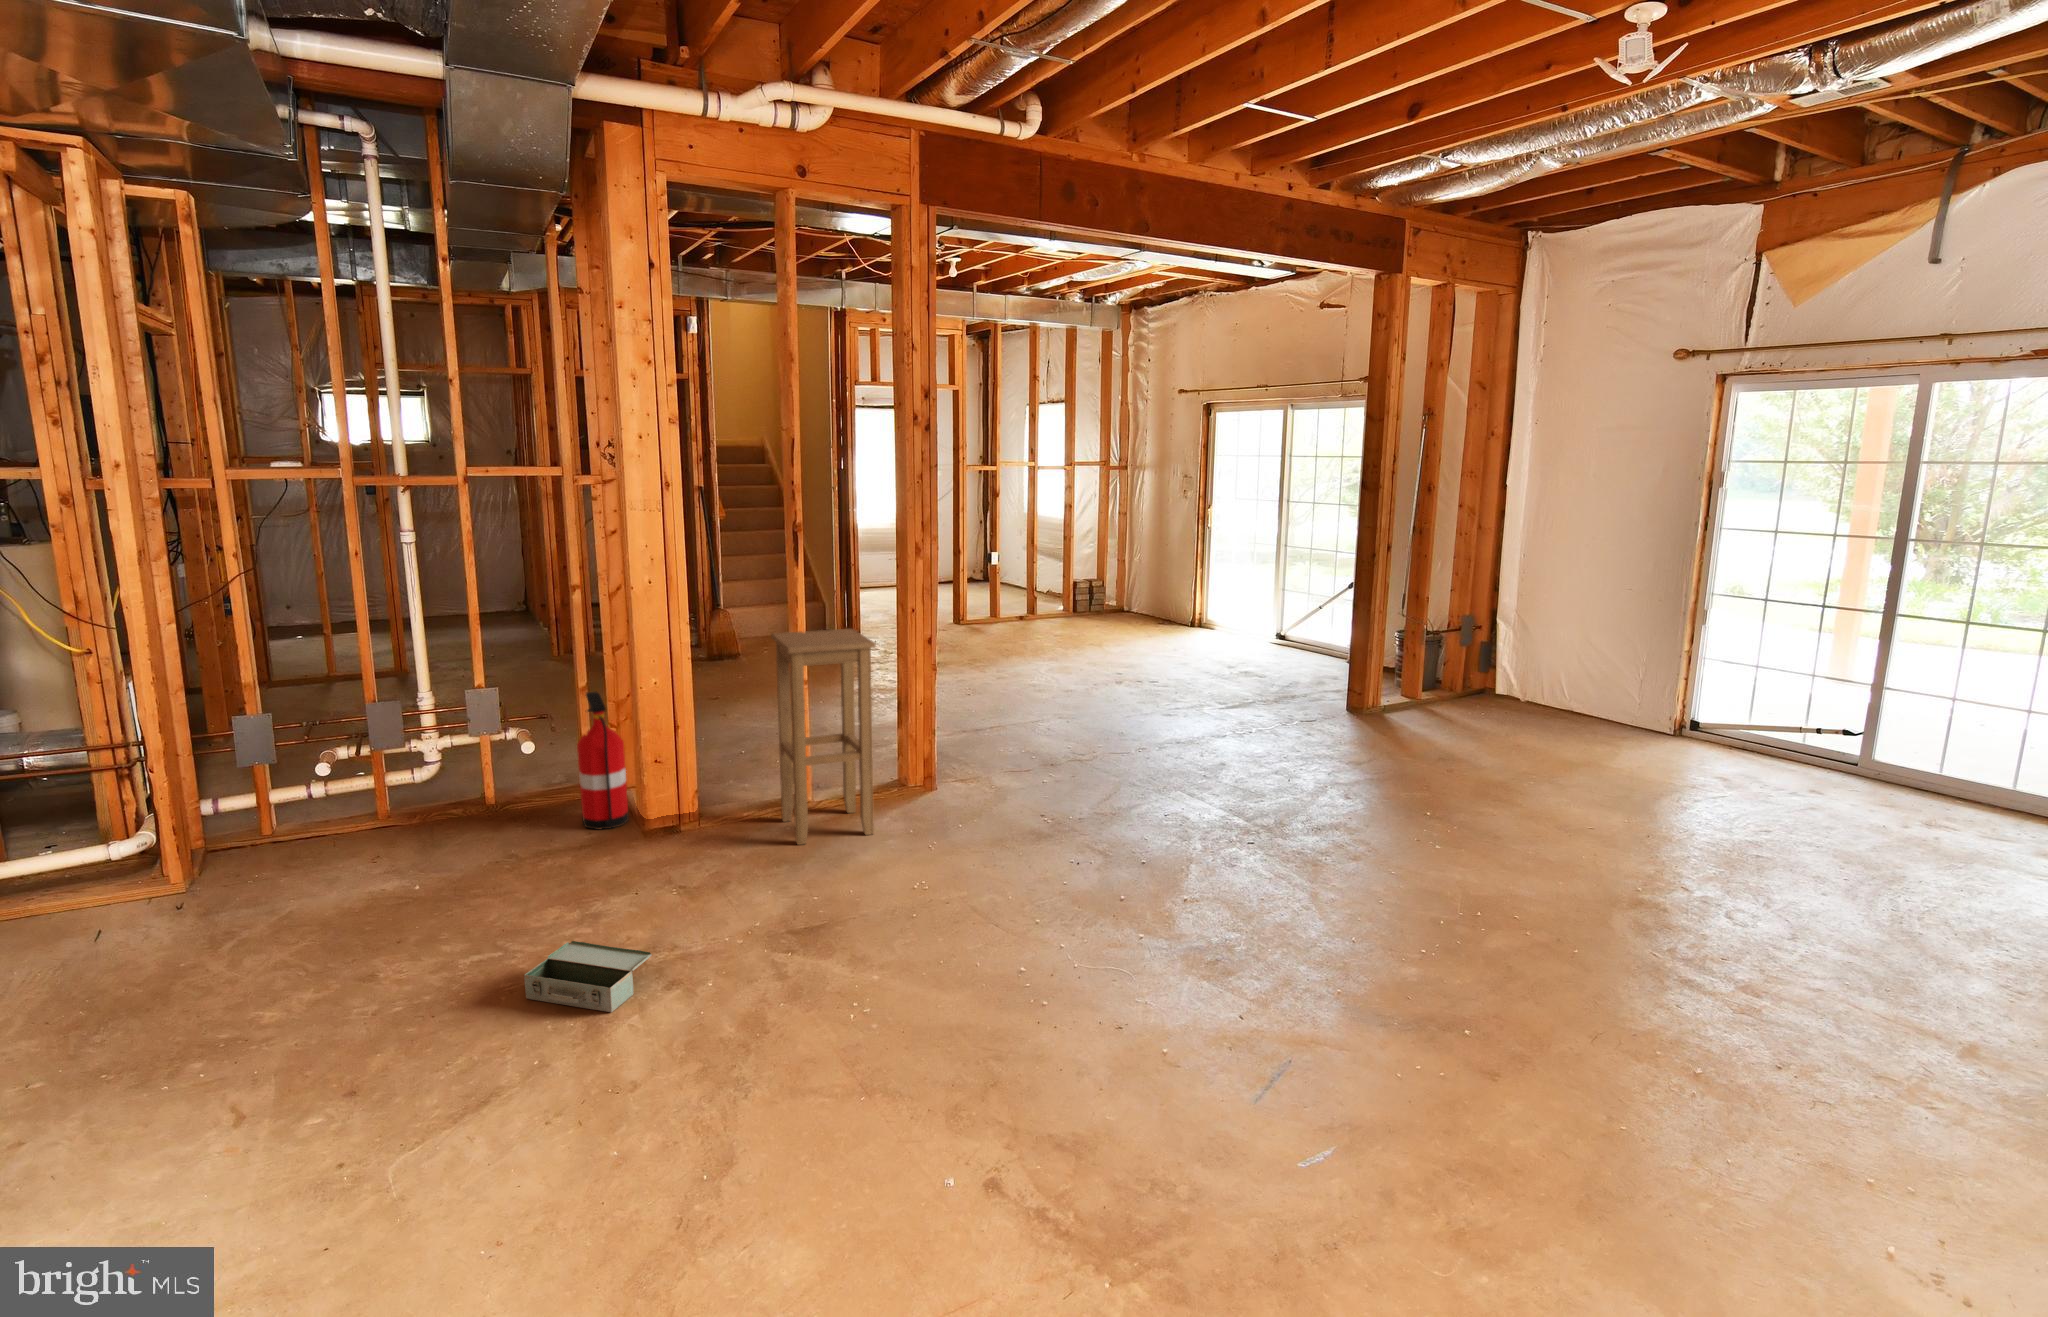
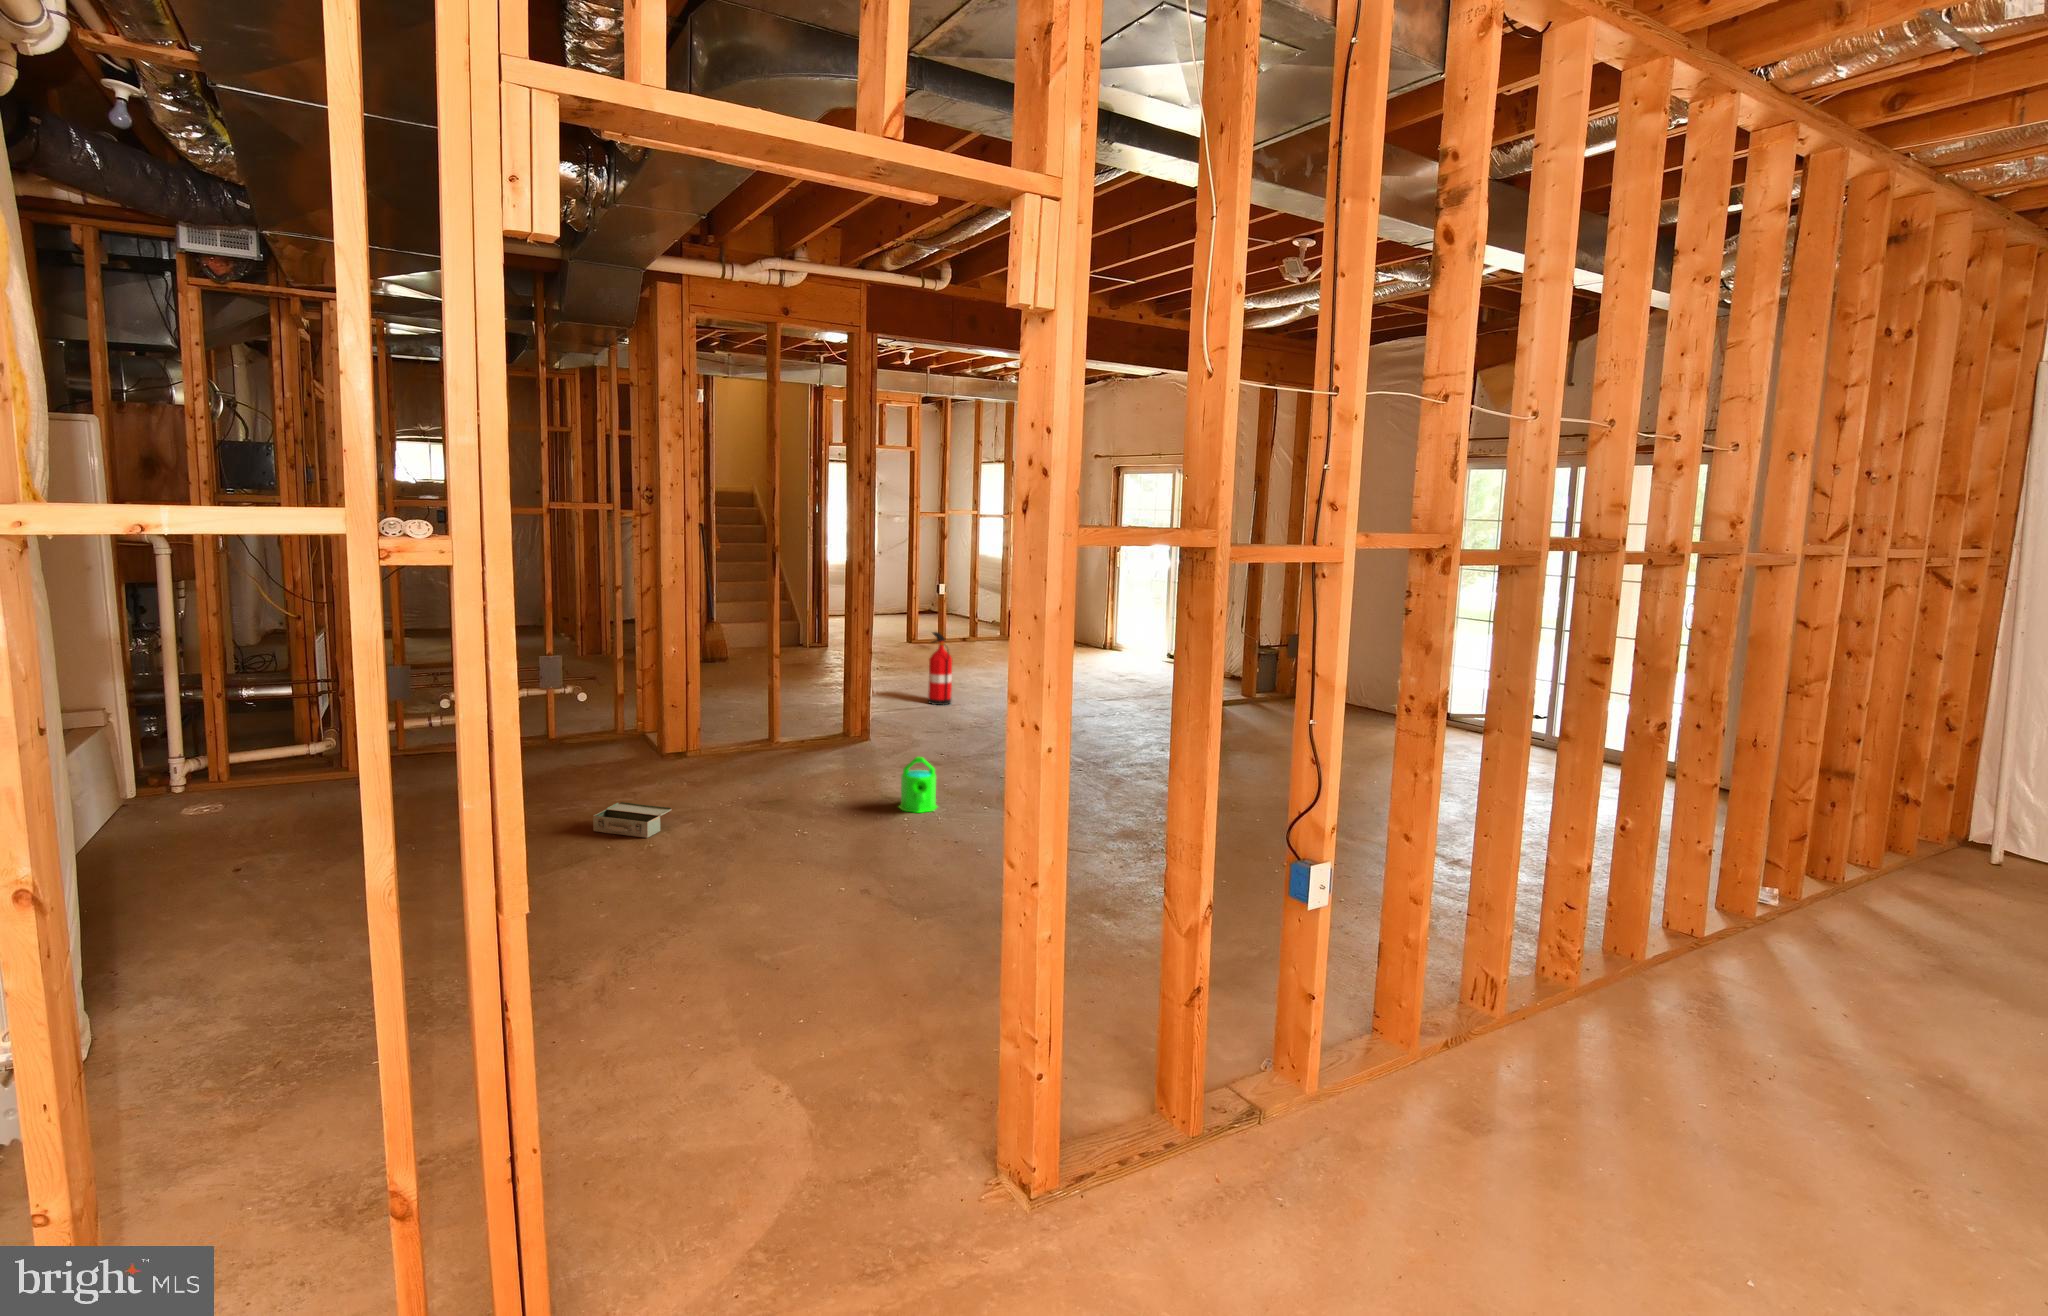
stool: present [771,629,876,845] -> none [755,621,826,767]
fire extinguisher: present [577,692,629,830] -> present [928,632,952,705]
watering can: none [999,847,1061,936] -> present [899,757,937,813]

